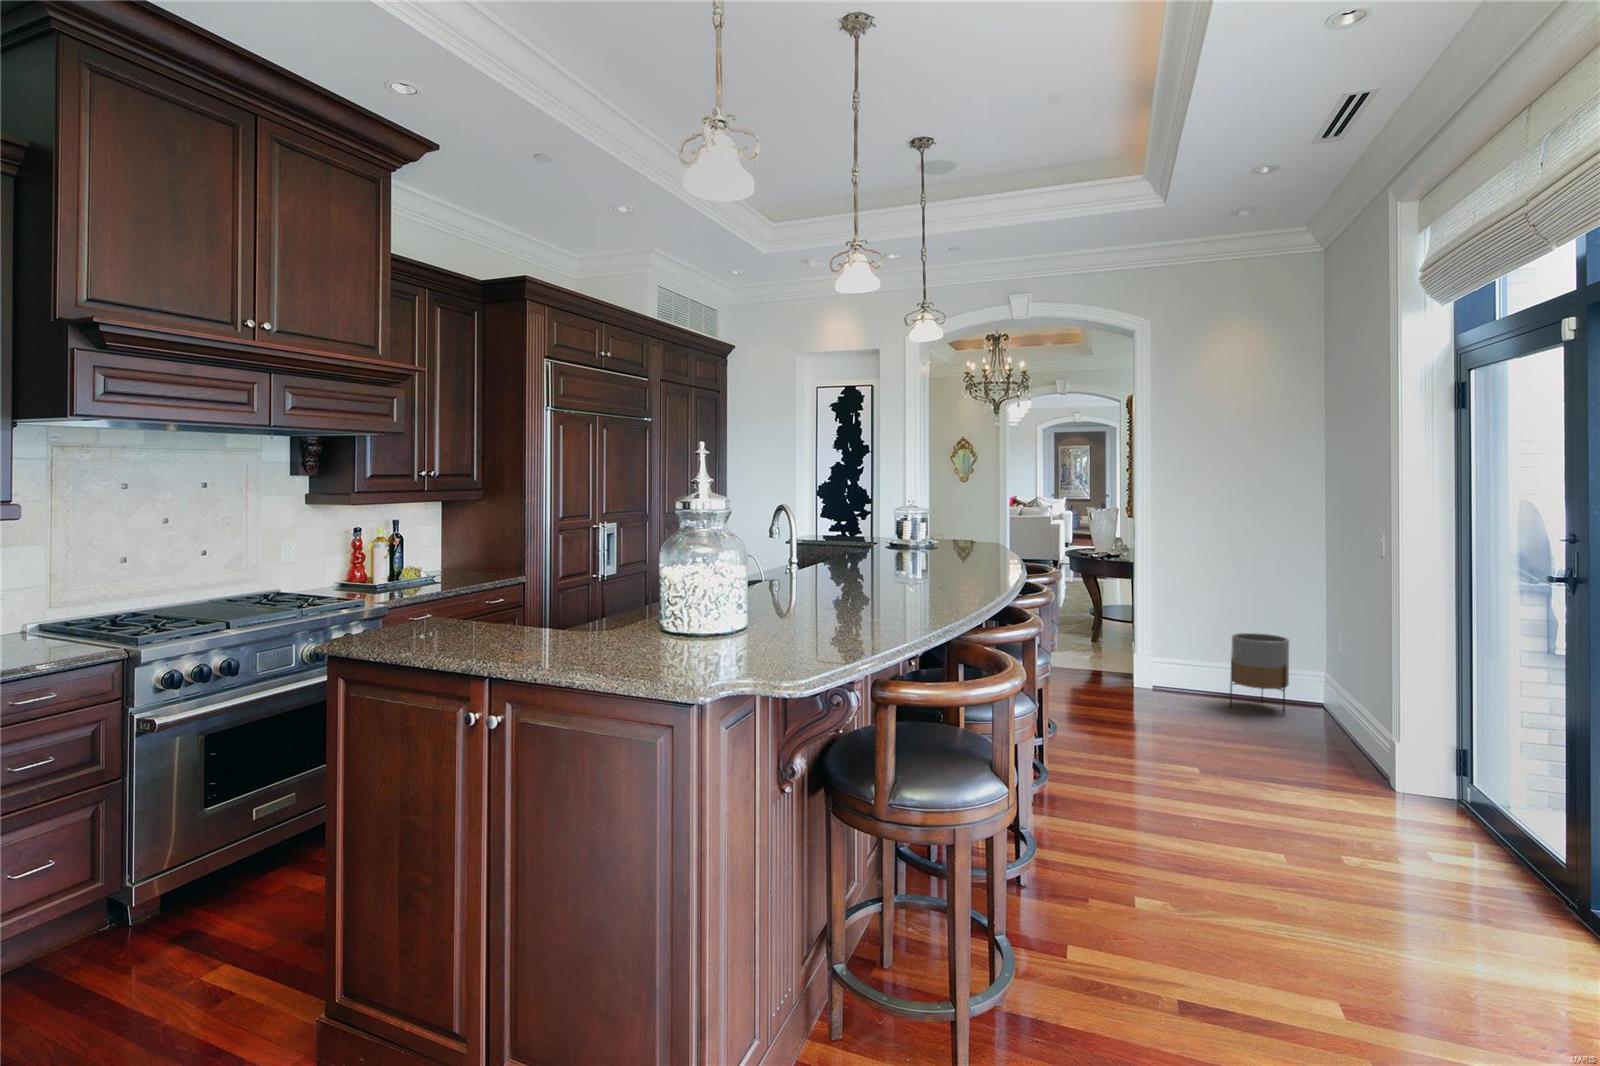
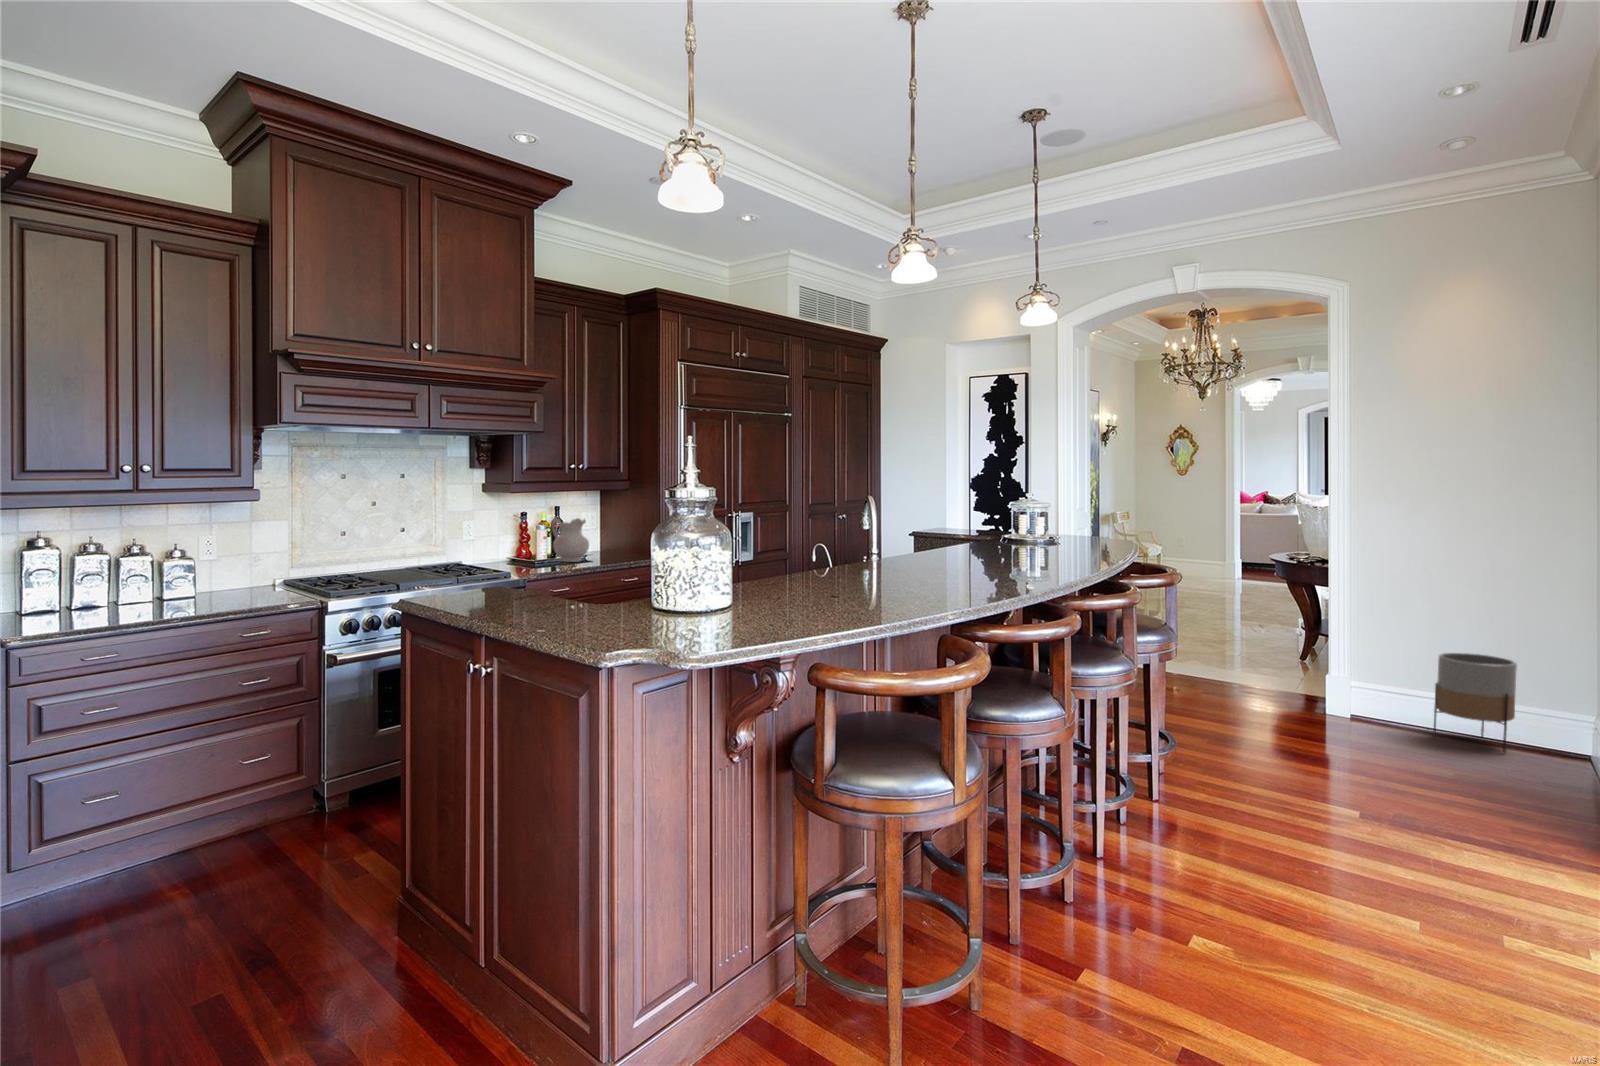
ceramic pitcher: none [396,531,443,583] -> present [552,517,589,562]

